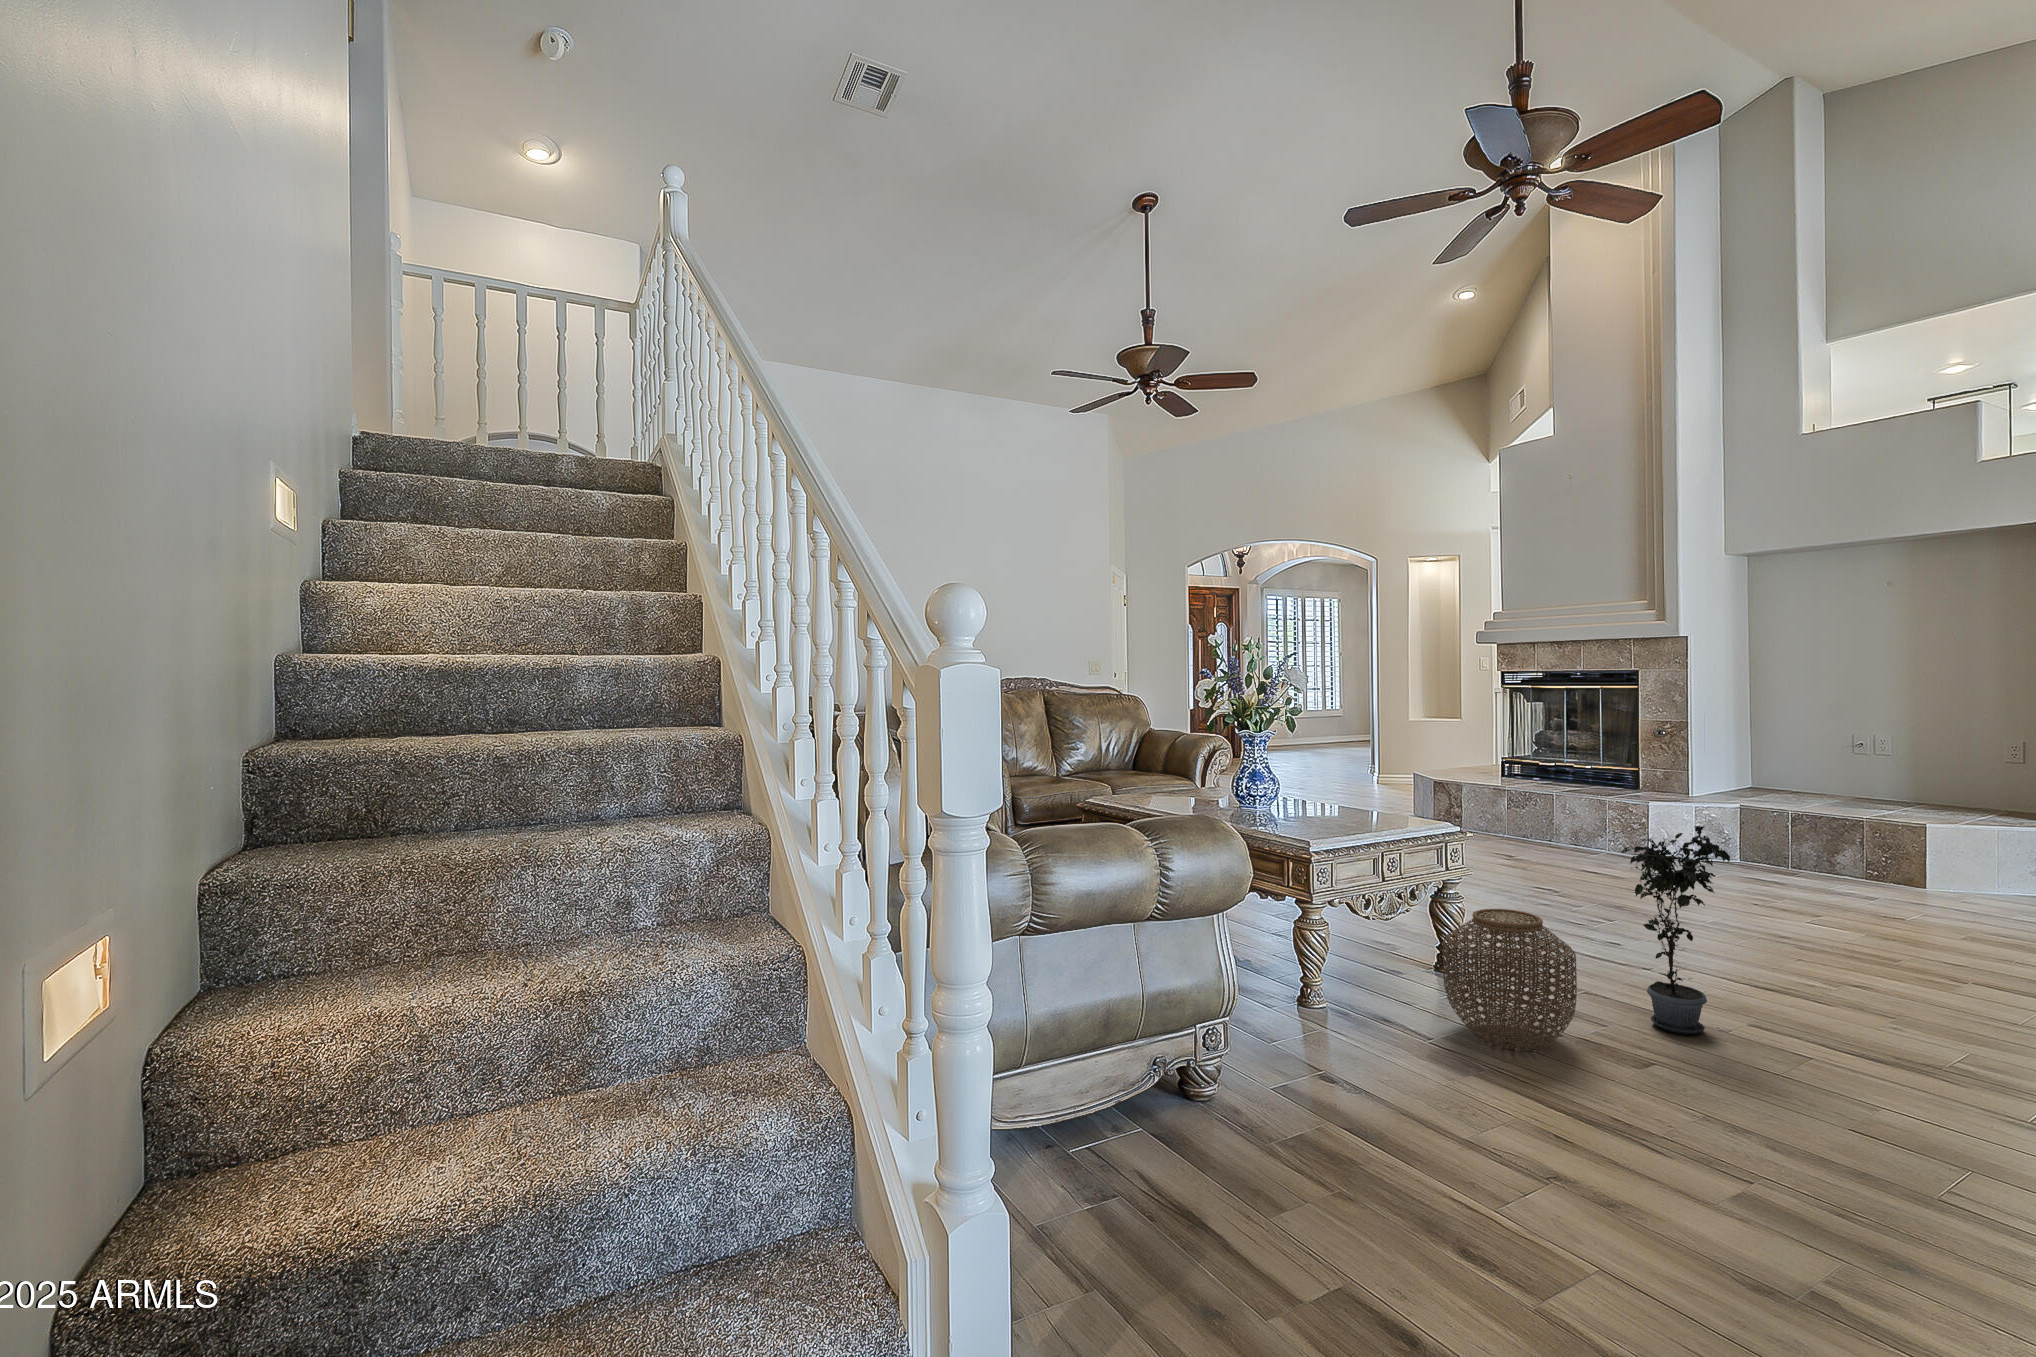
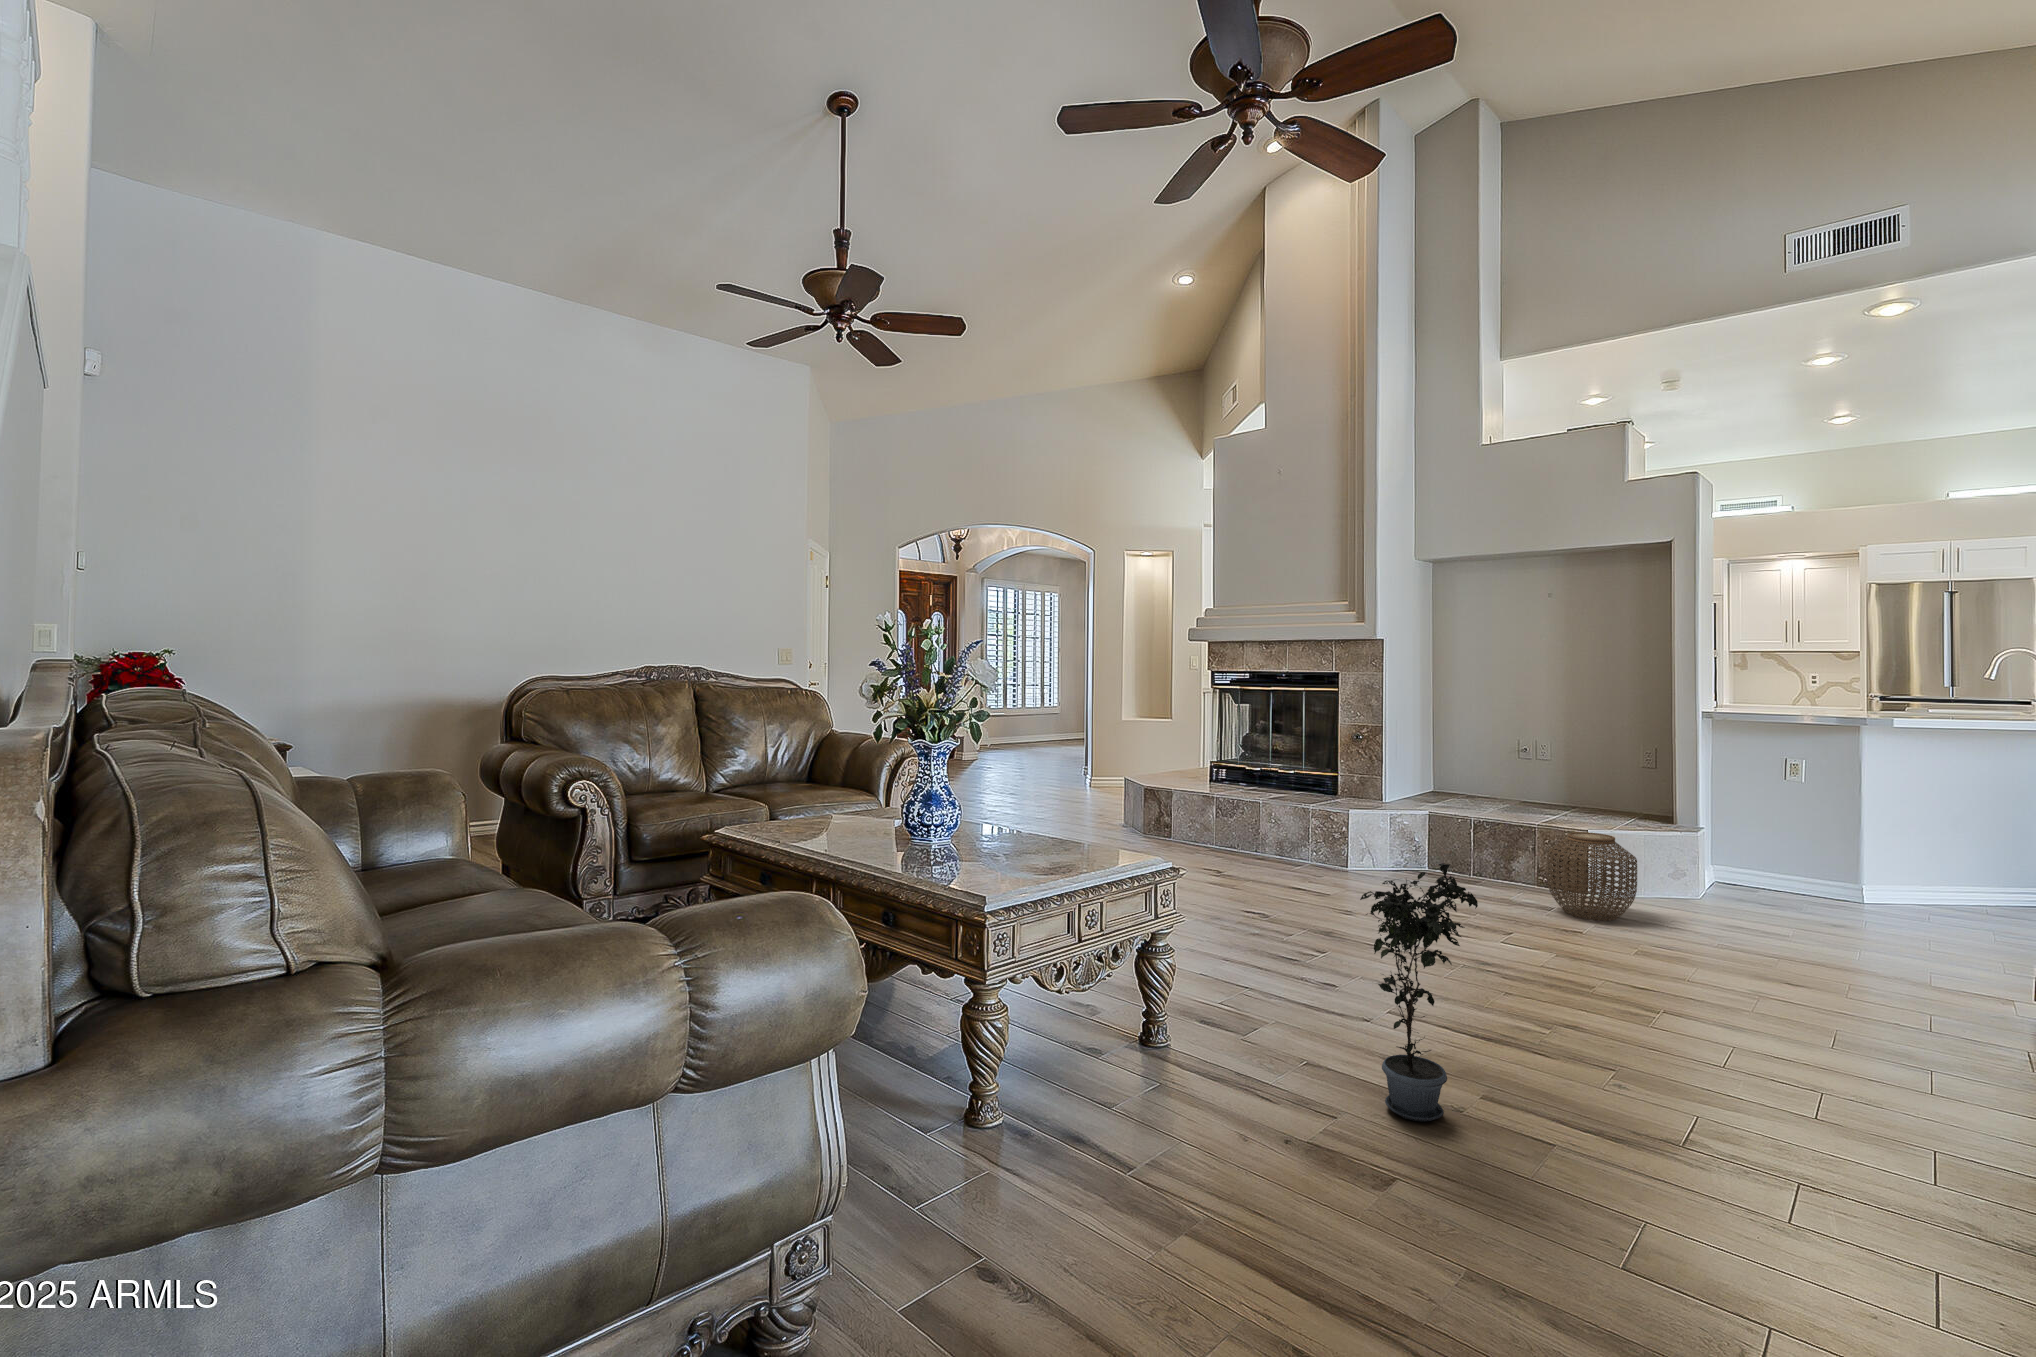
woven basket: present [1443,909,1577,1051] -> present [1547,832,1637,921]

